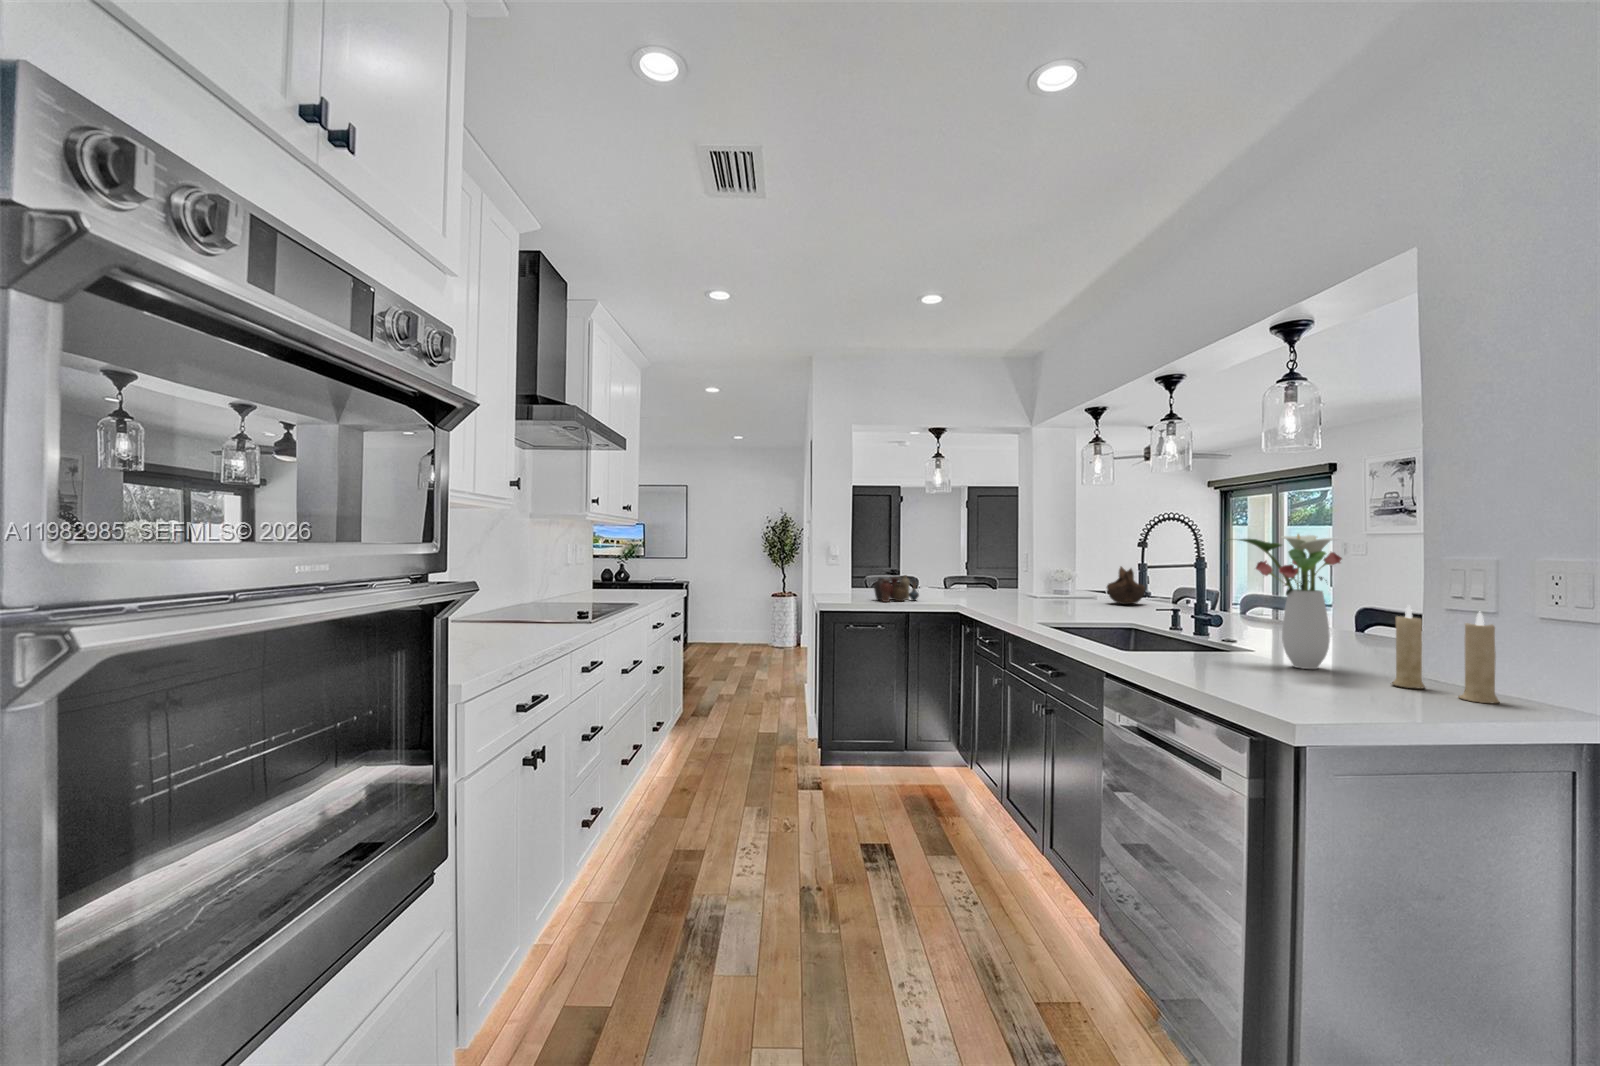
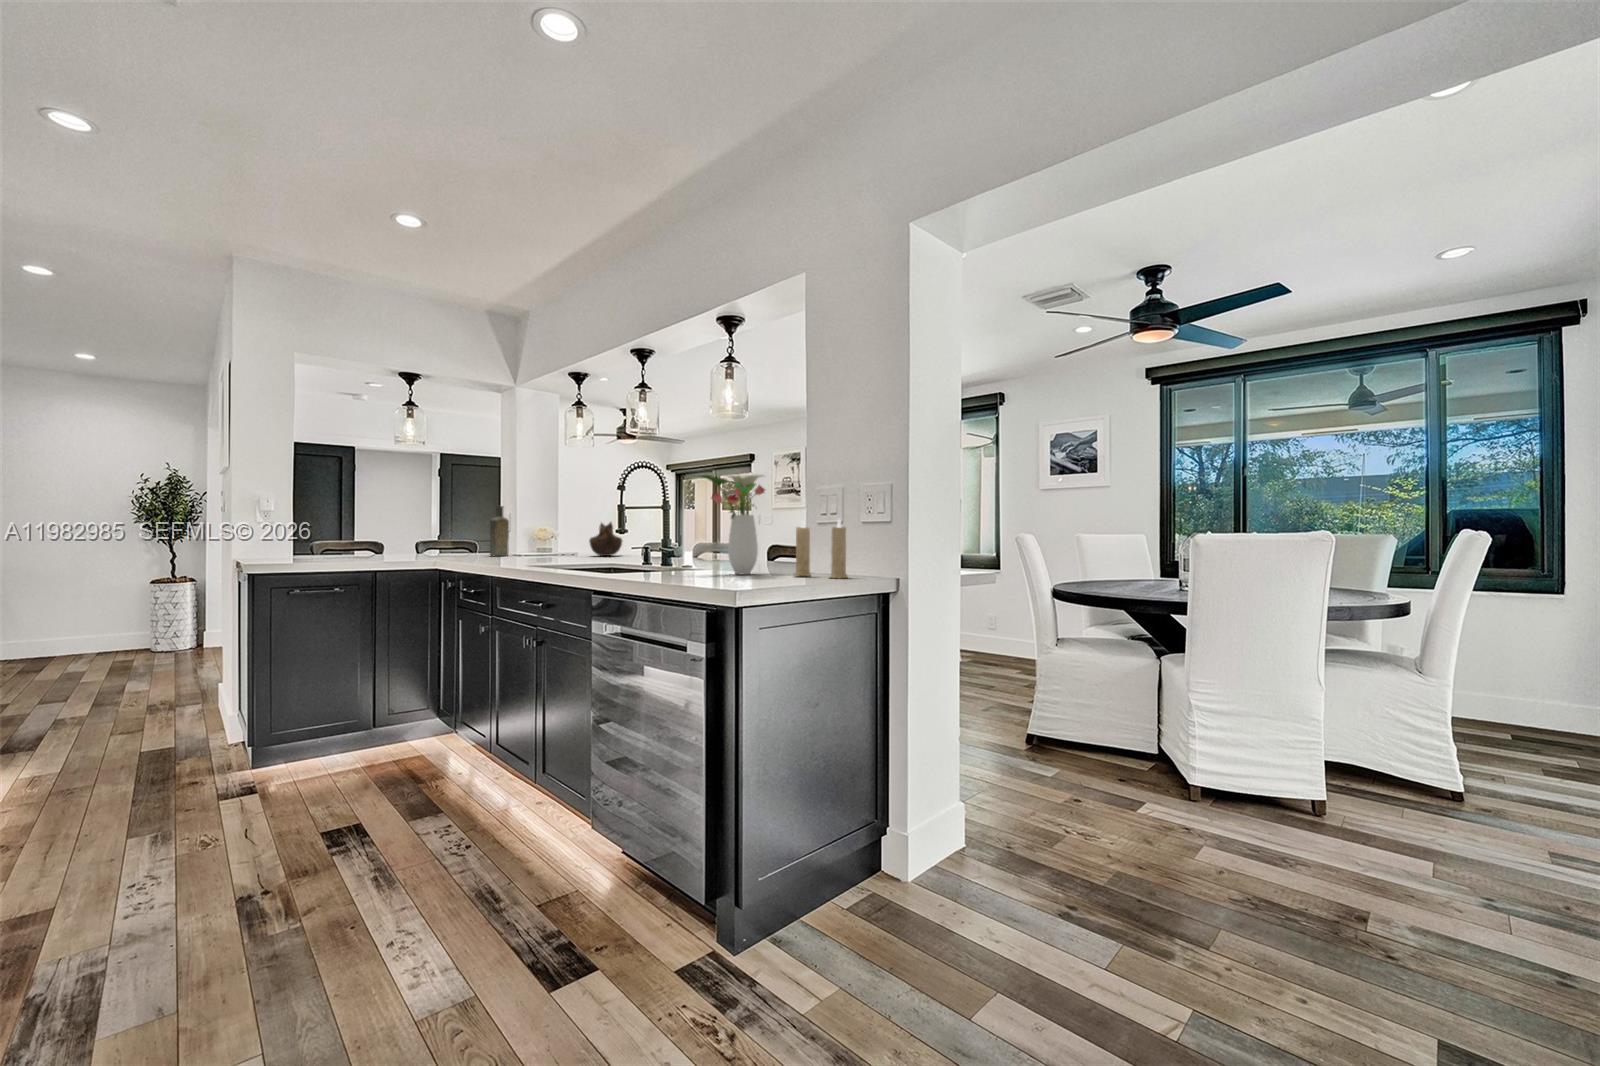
bottle: none [1001,548,1024,597] -> present [490,506,509,556]
vase: present [874,575,919,602] -> none [328,534,390,563]

